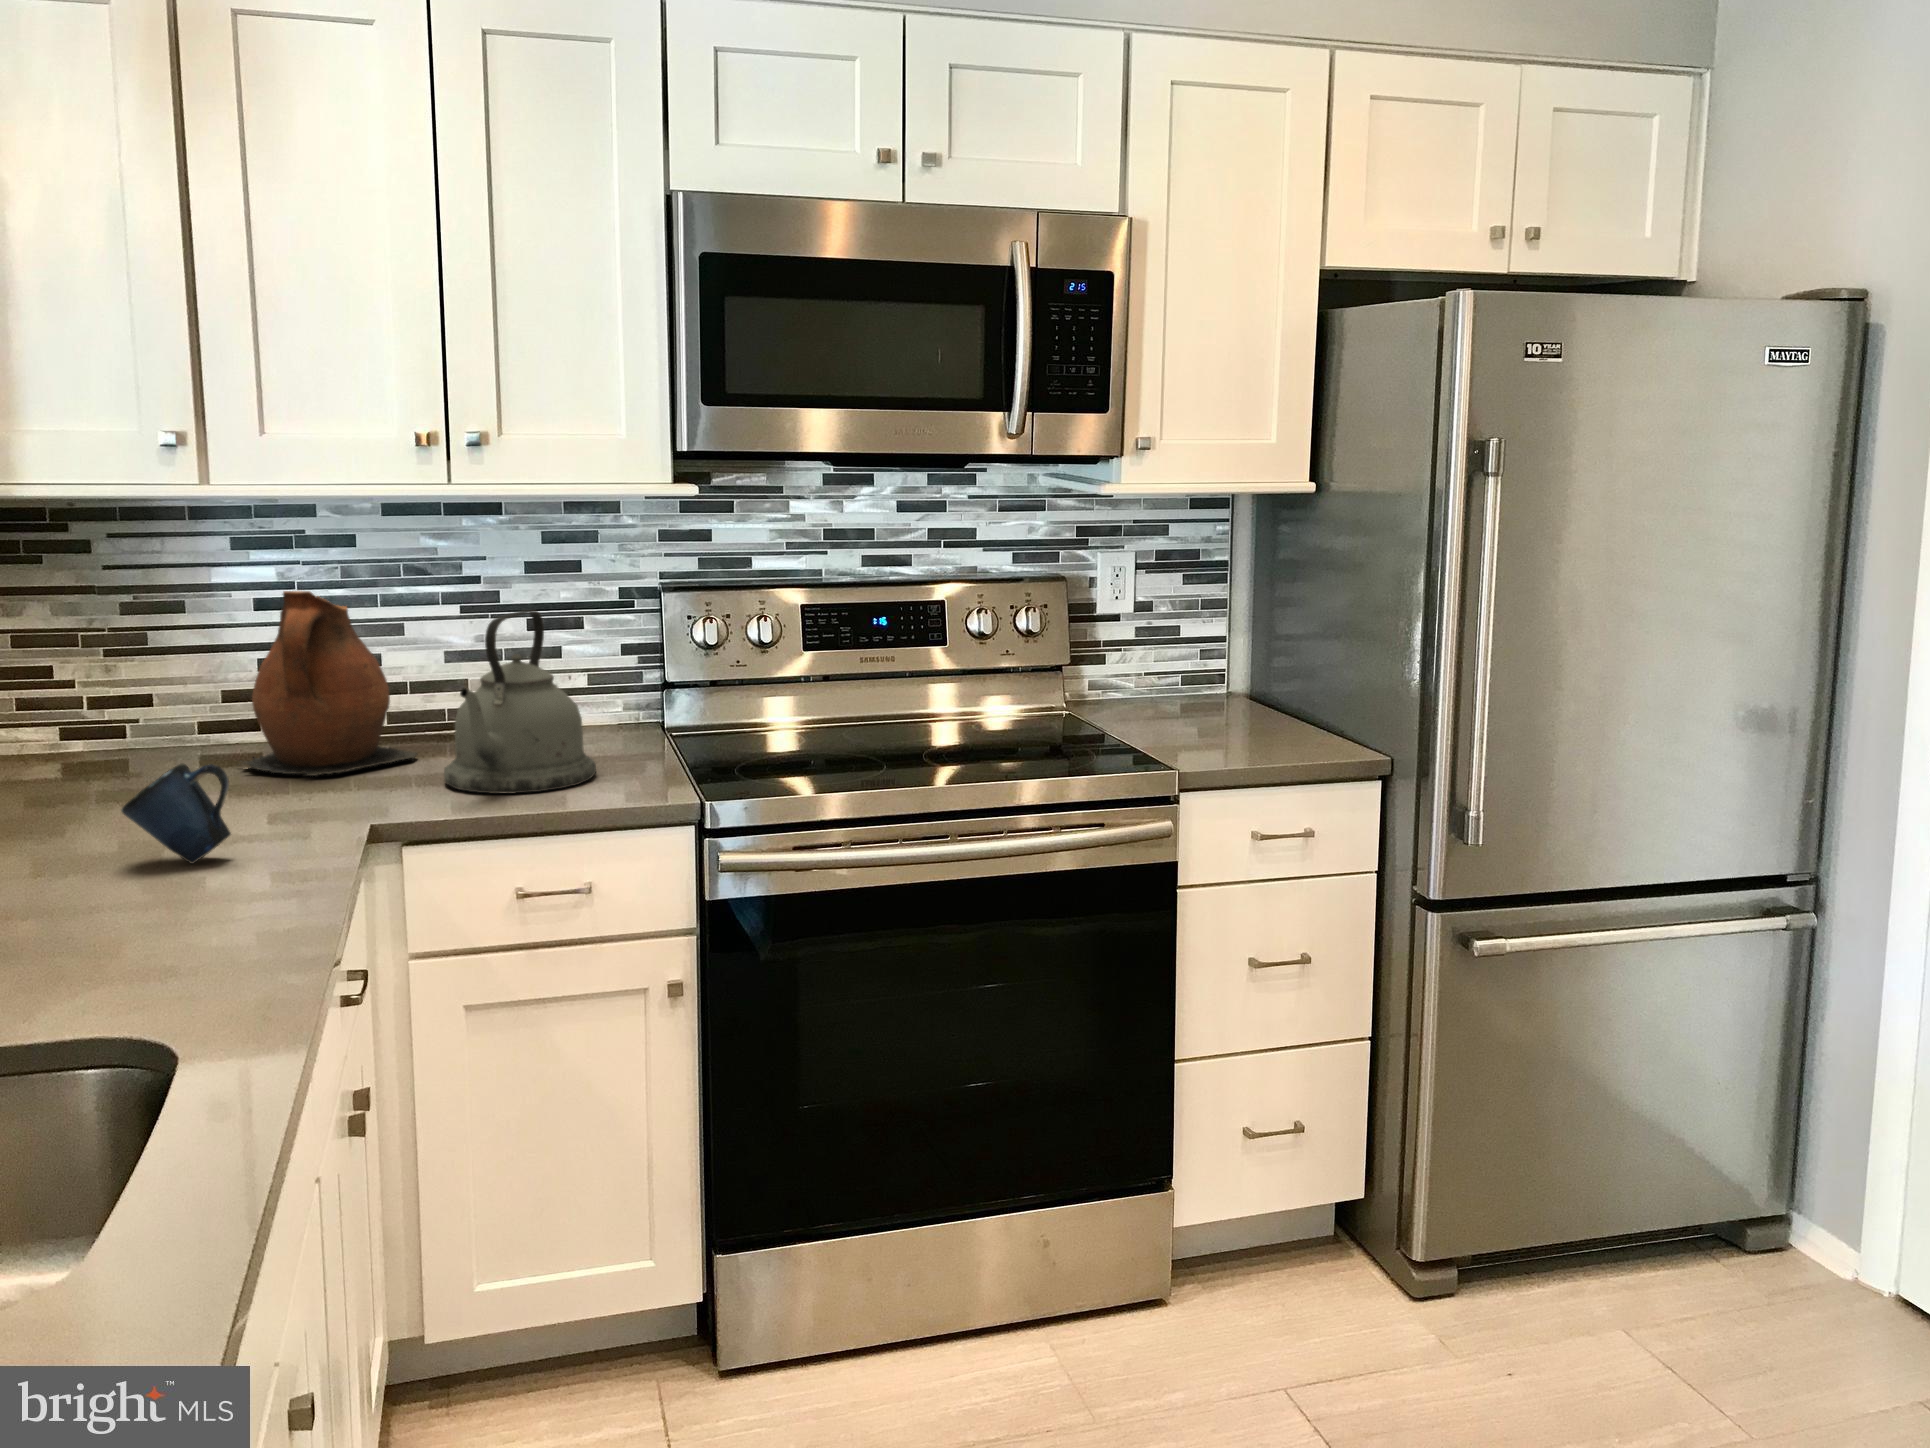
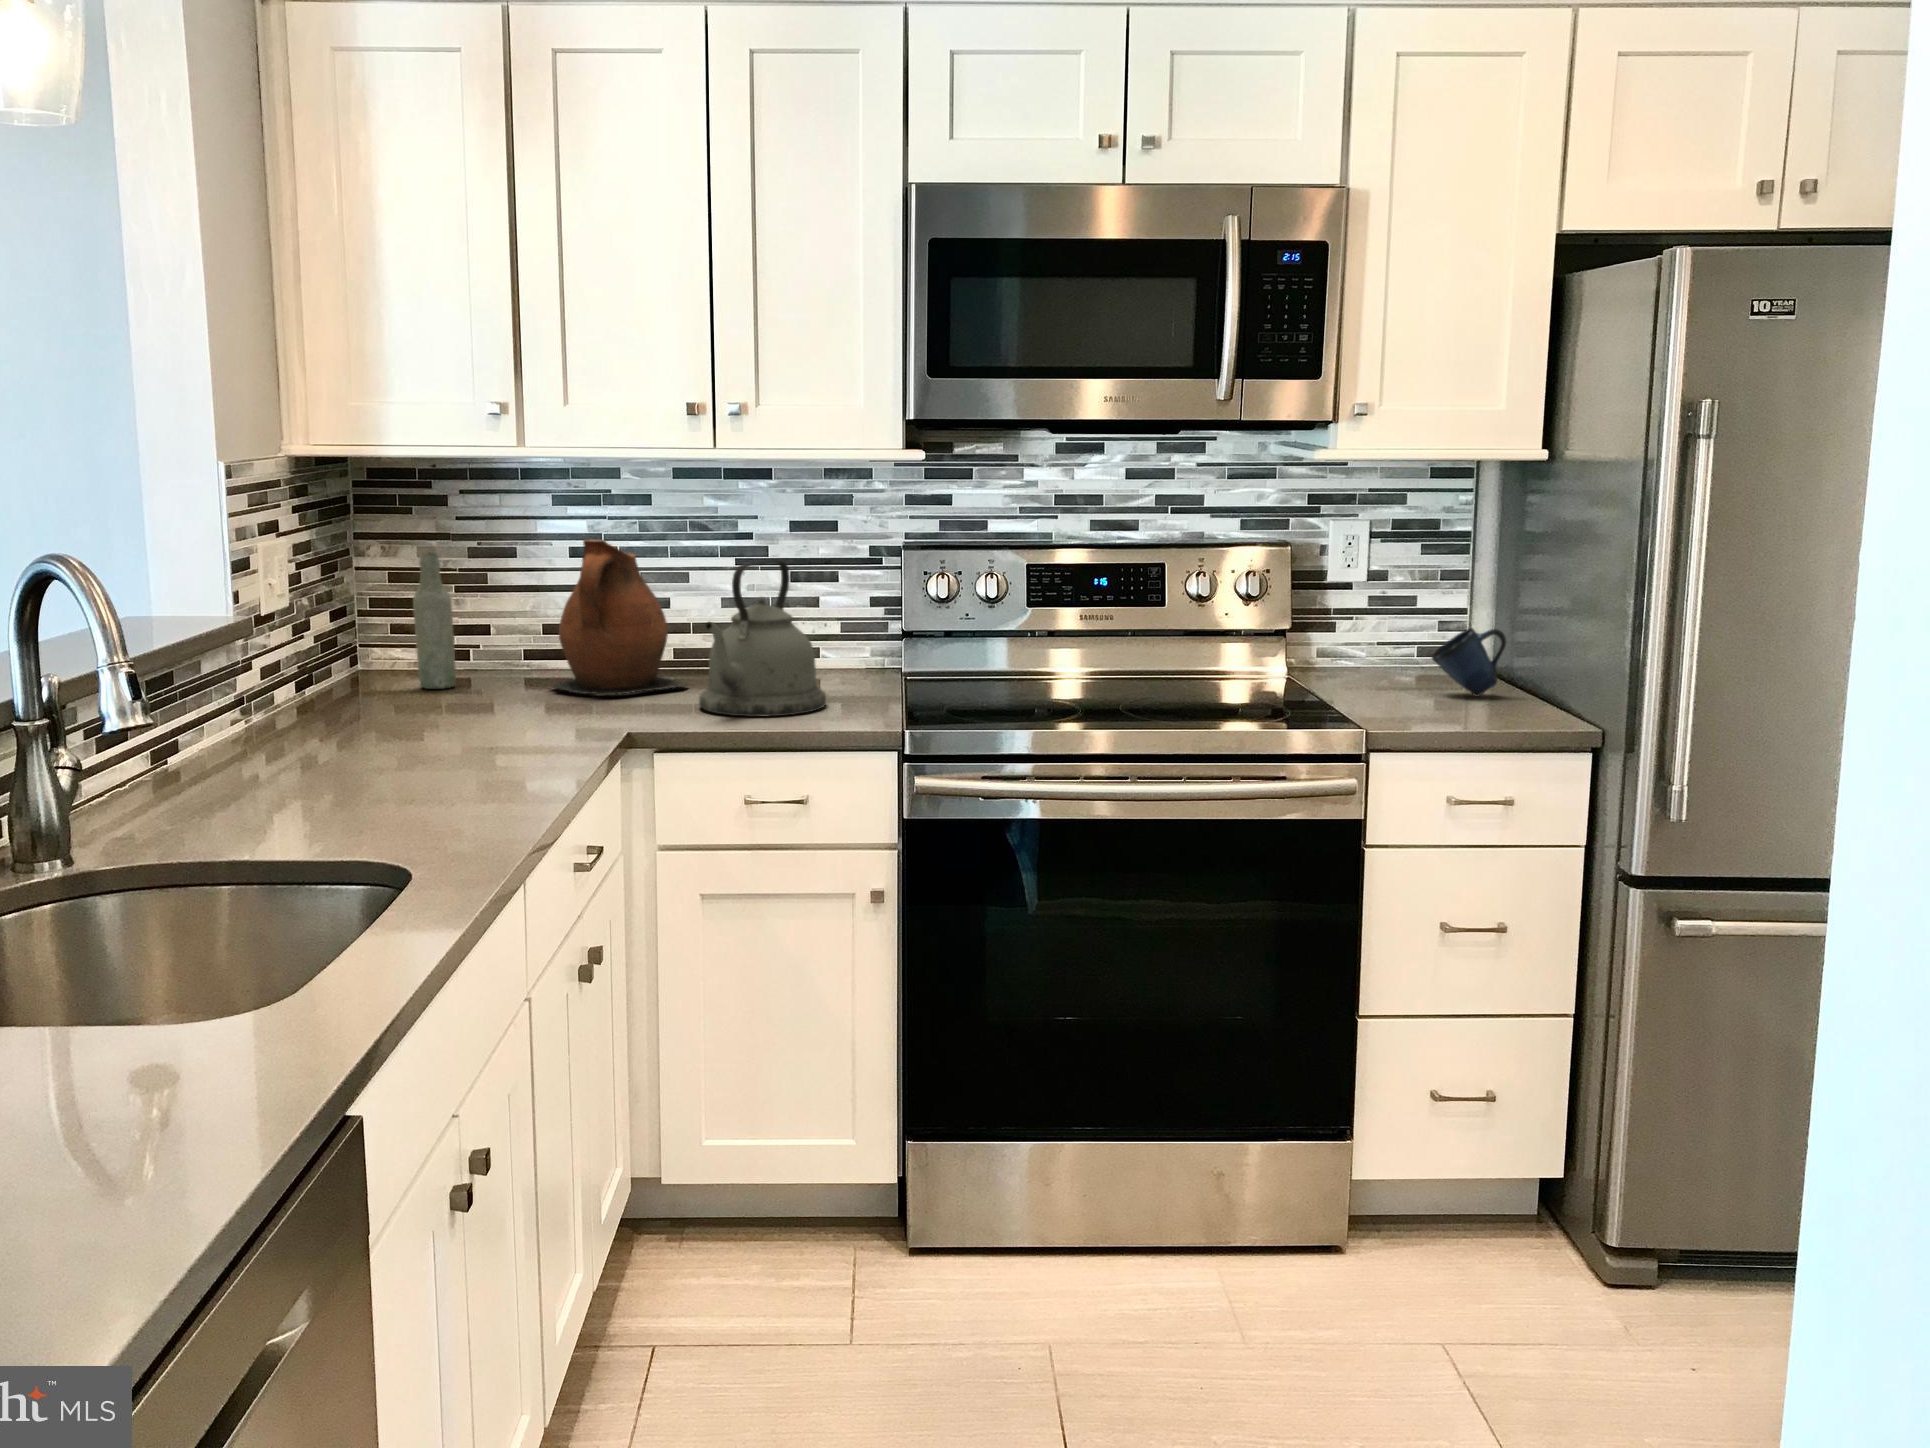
bottle: none [53,610,114,777] -> present [413,553,456,689]
mug: present [121,763,231,864] -> present [1432,628,1506,697]

